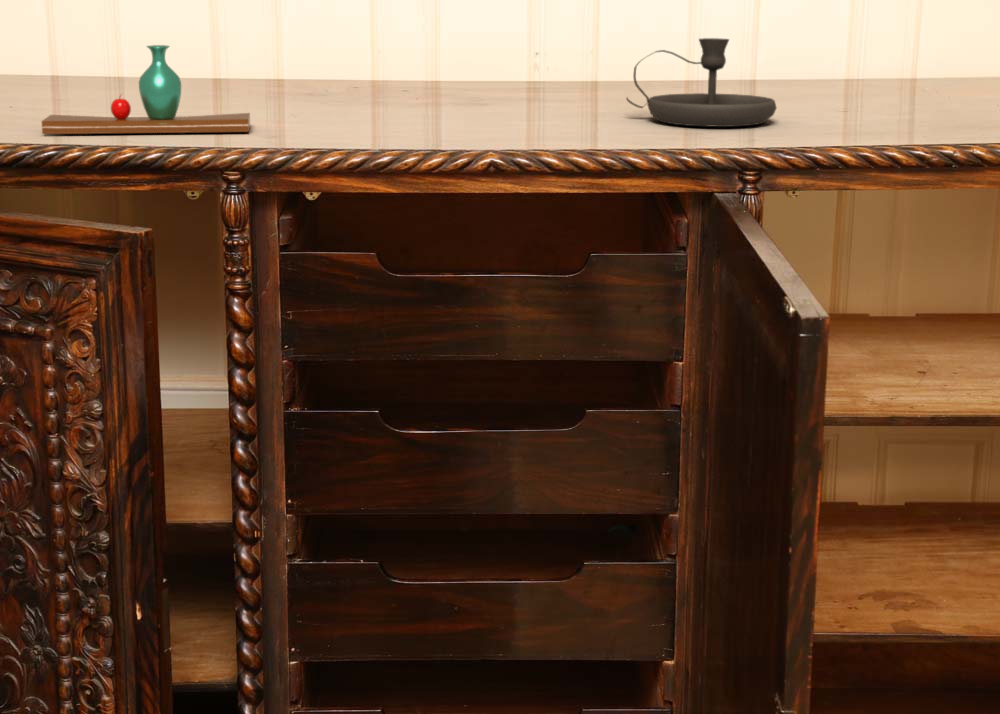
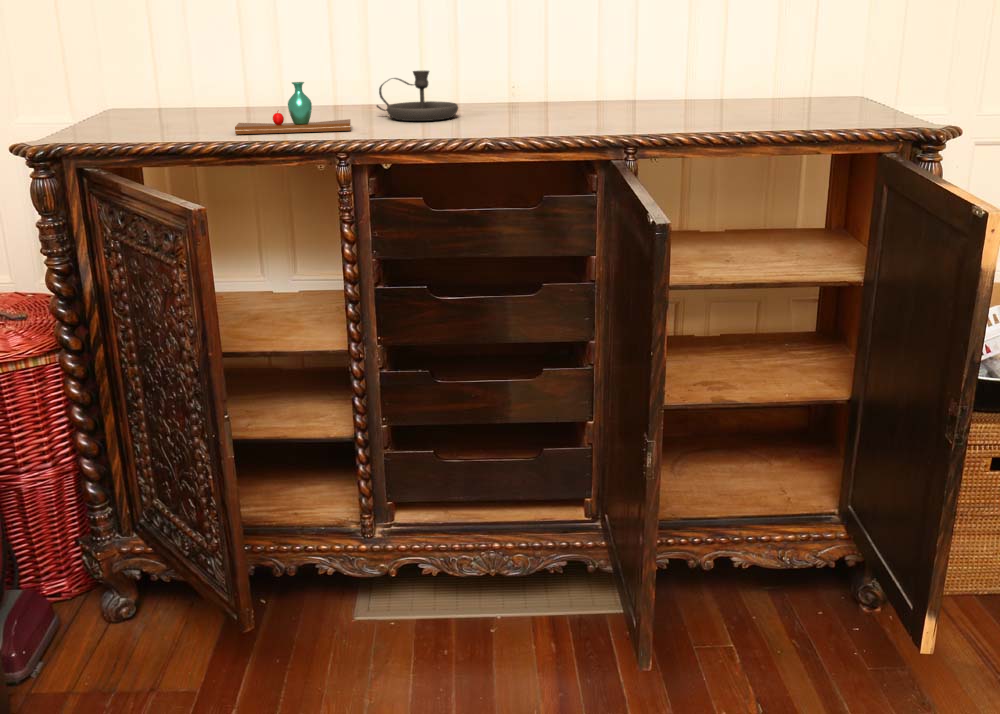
candlestick: present [627,38,776,127] -> present [377,70,458,121]

